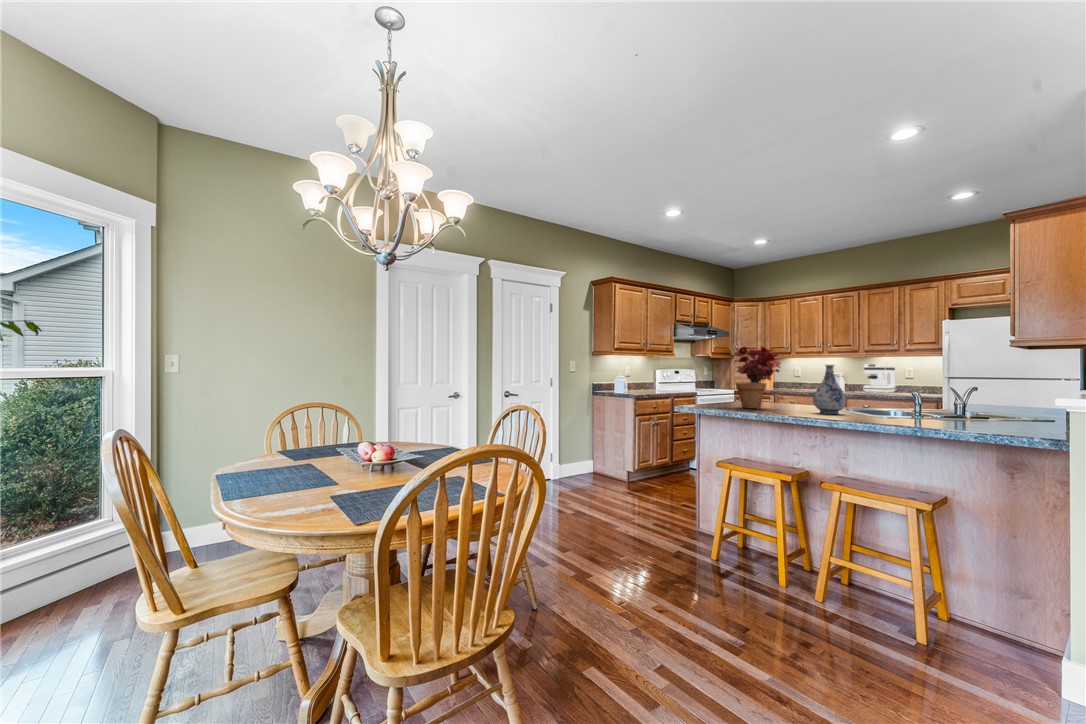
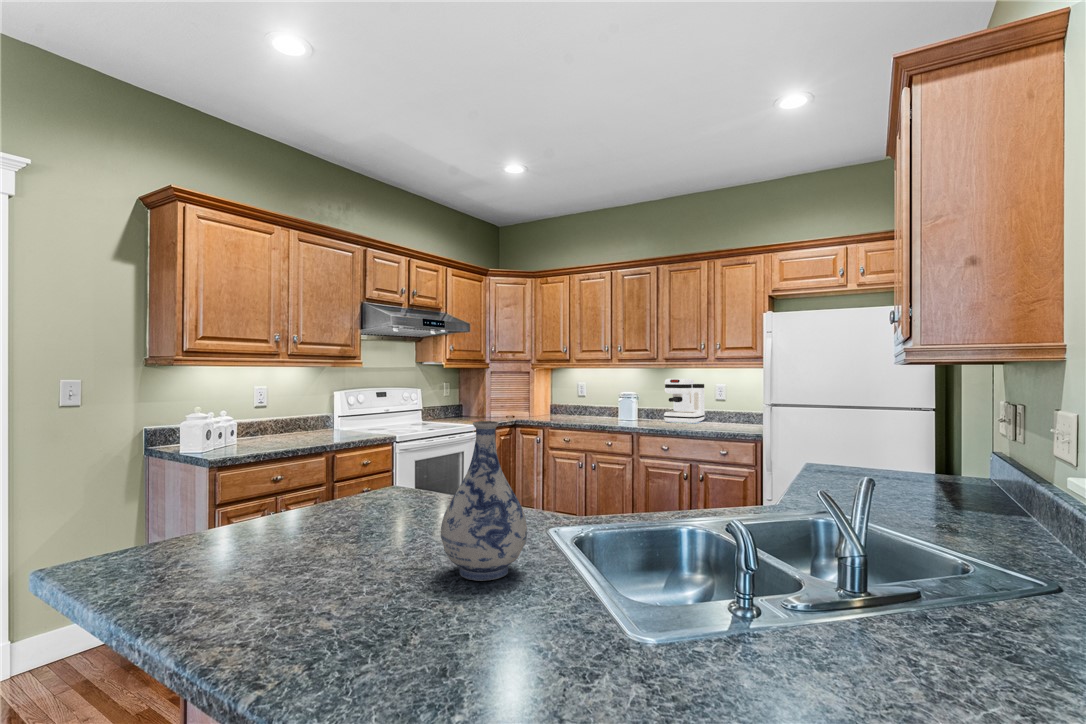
potted plant: present [734,347,780,408] -> none [265,360,408,550]

